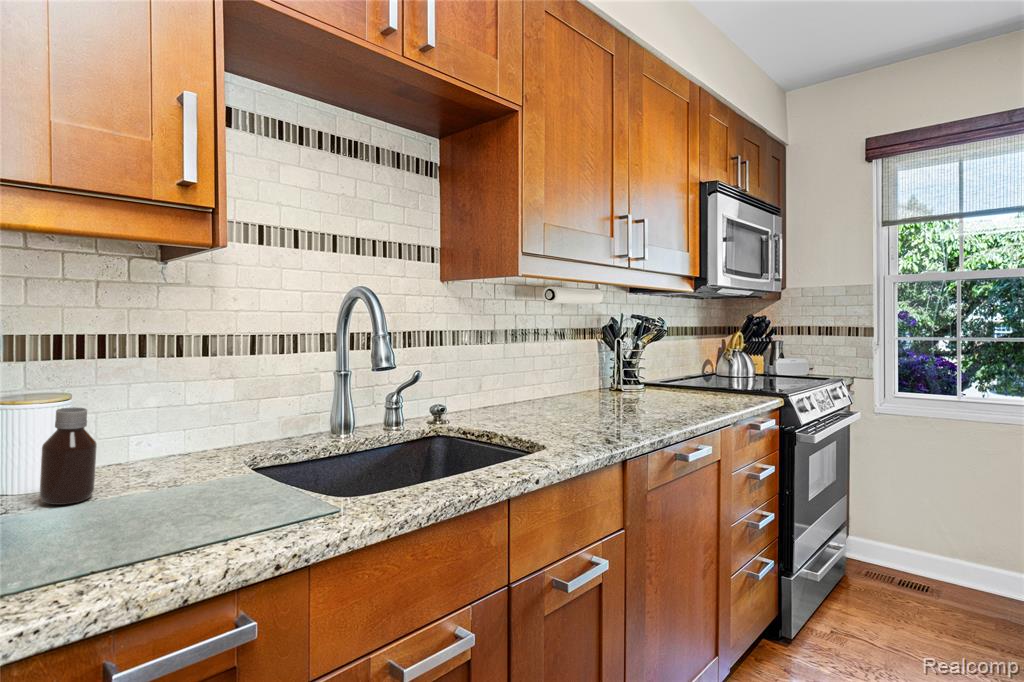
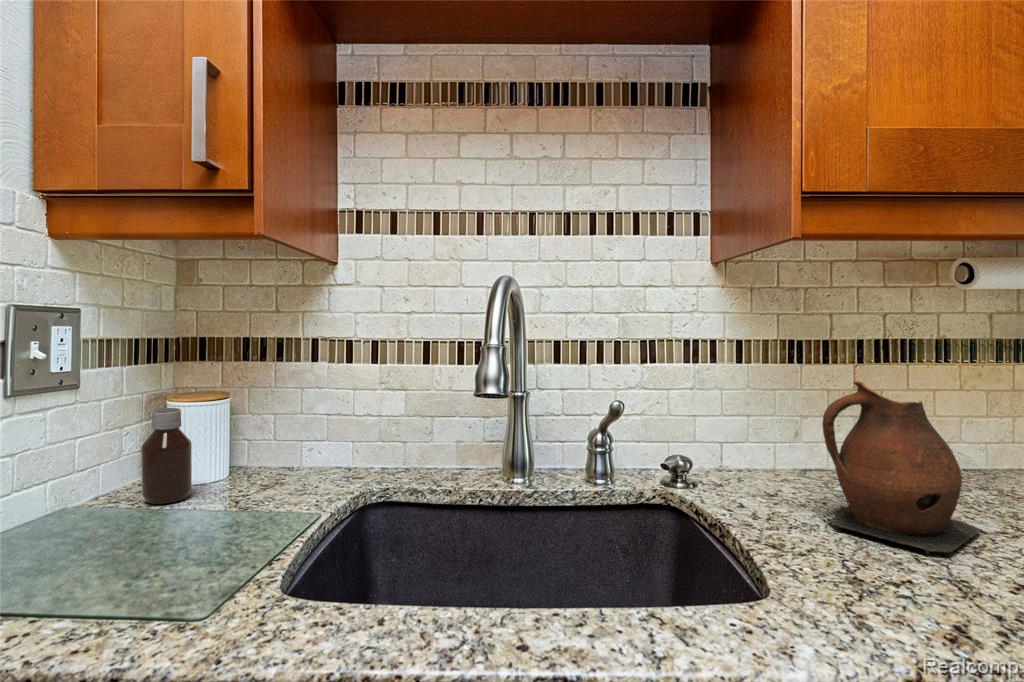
ceramic pitcher: none [524,352,581,428] -> present [822,381,983,553]

